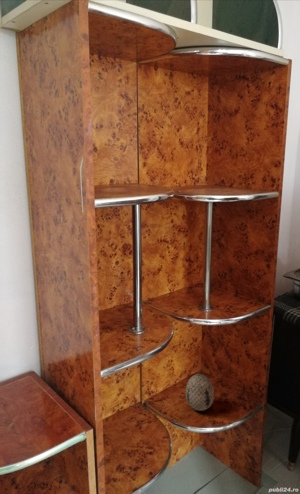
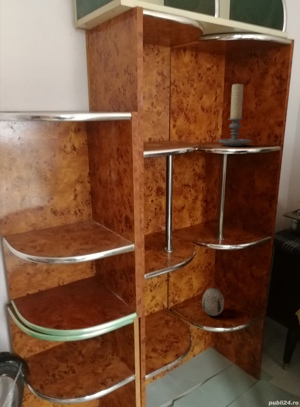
candle holder: none [202,109,243,190] -> present [219,84,251,146]

